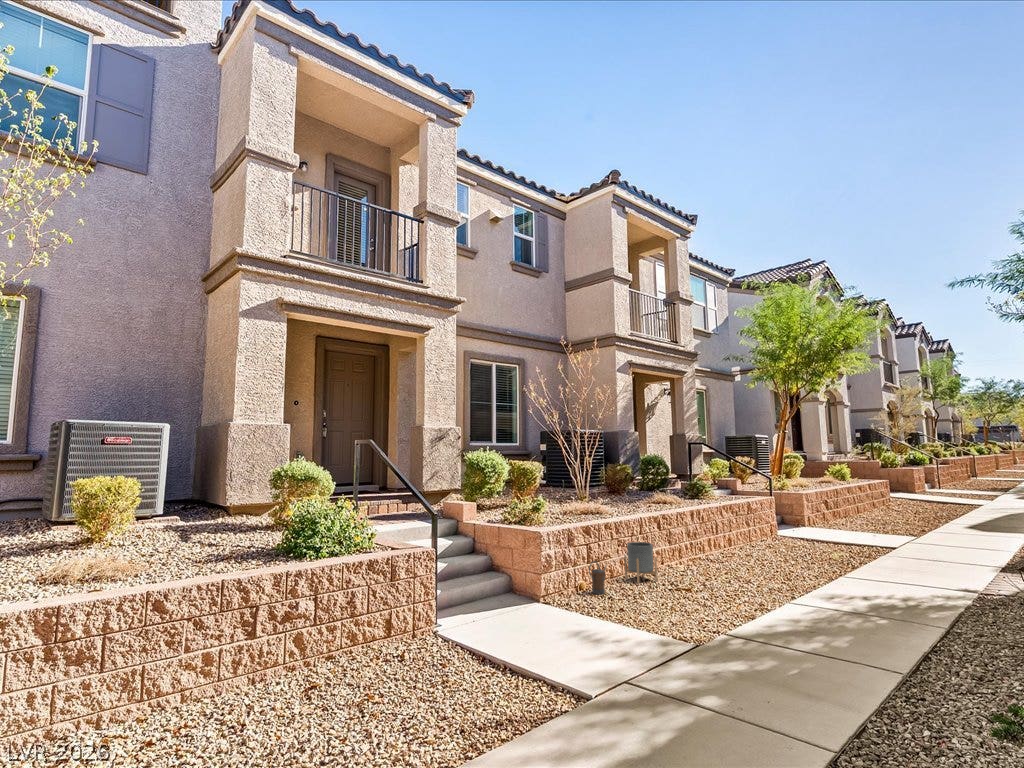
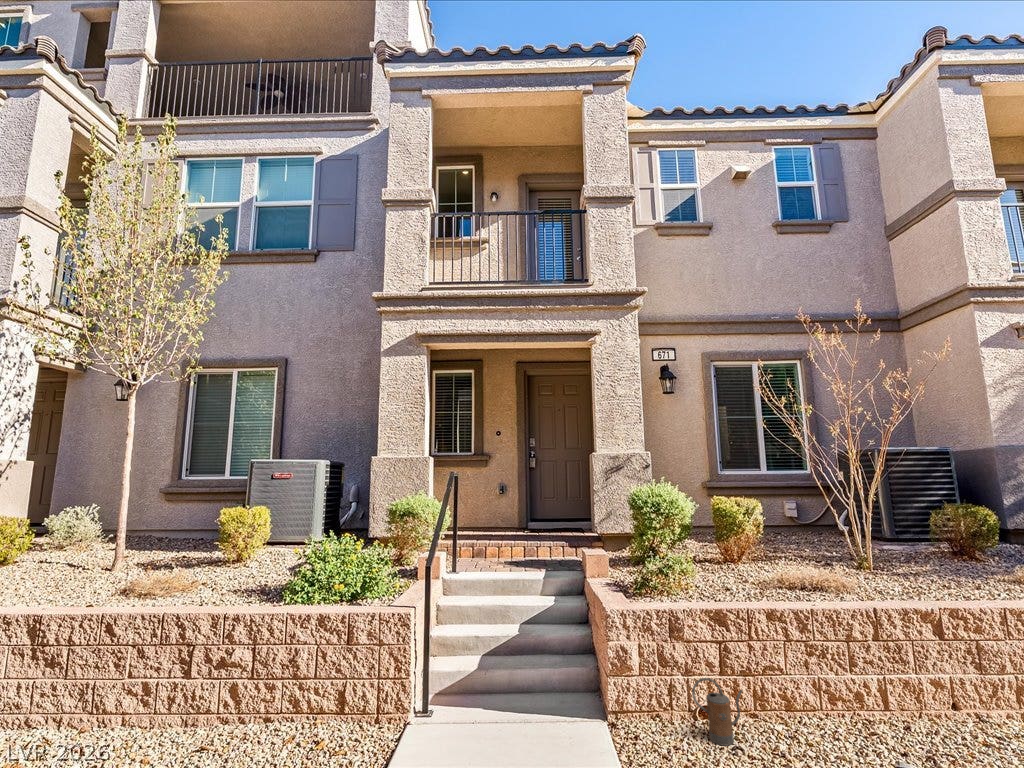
planter: present [624,542,657,583] -> none [820,655,893,755]

